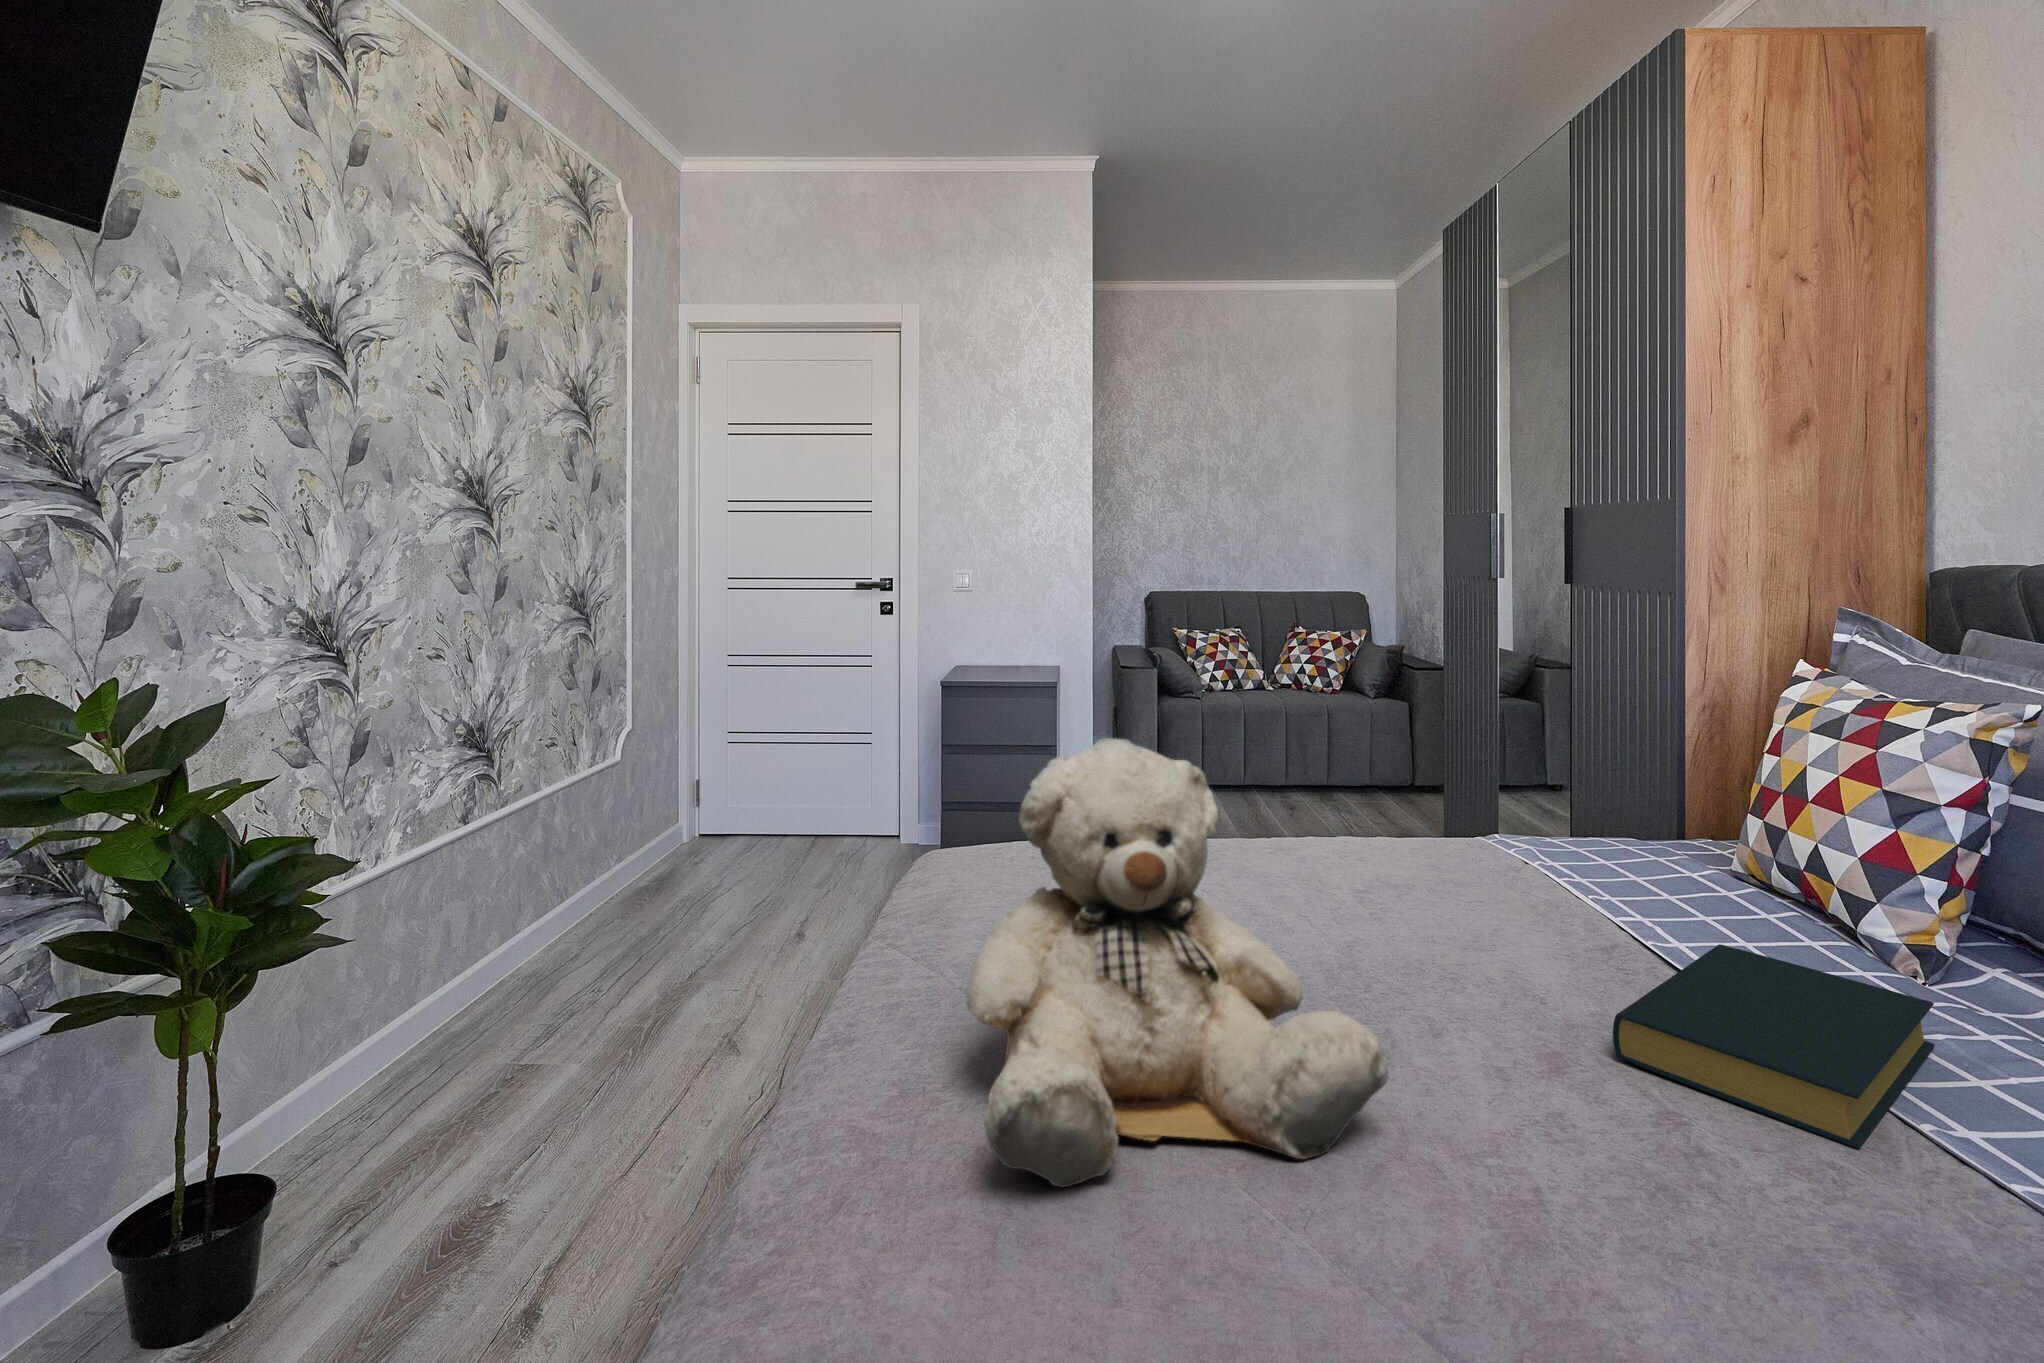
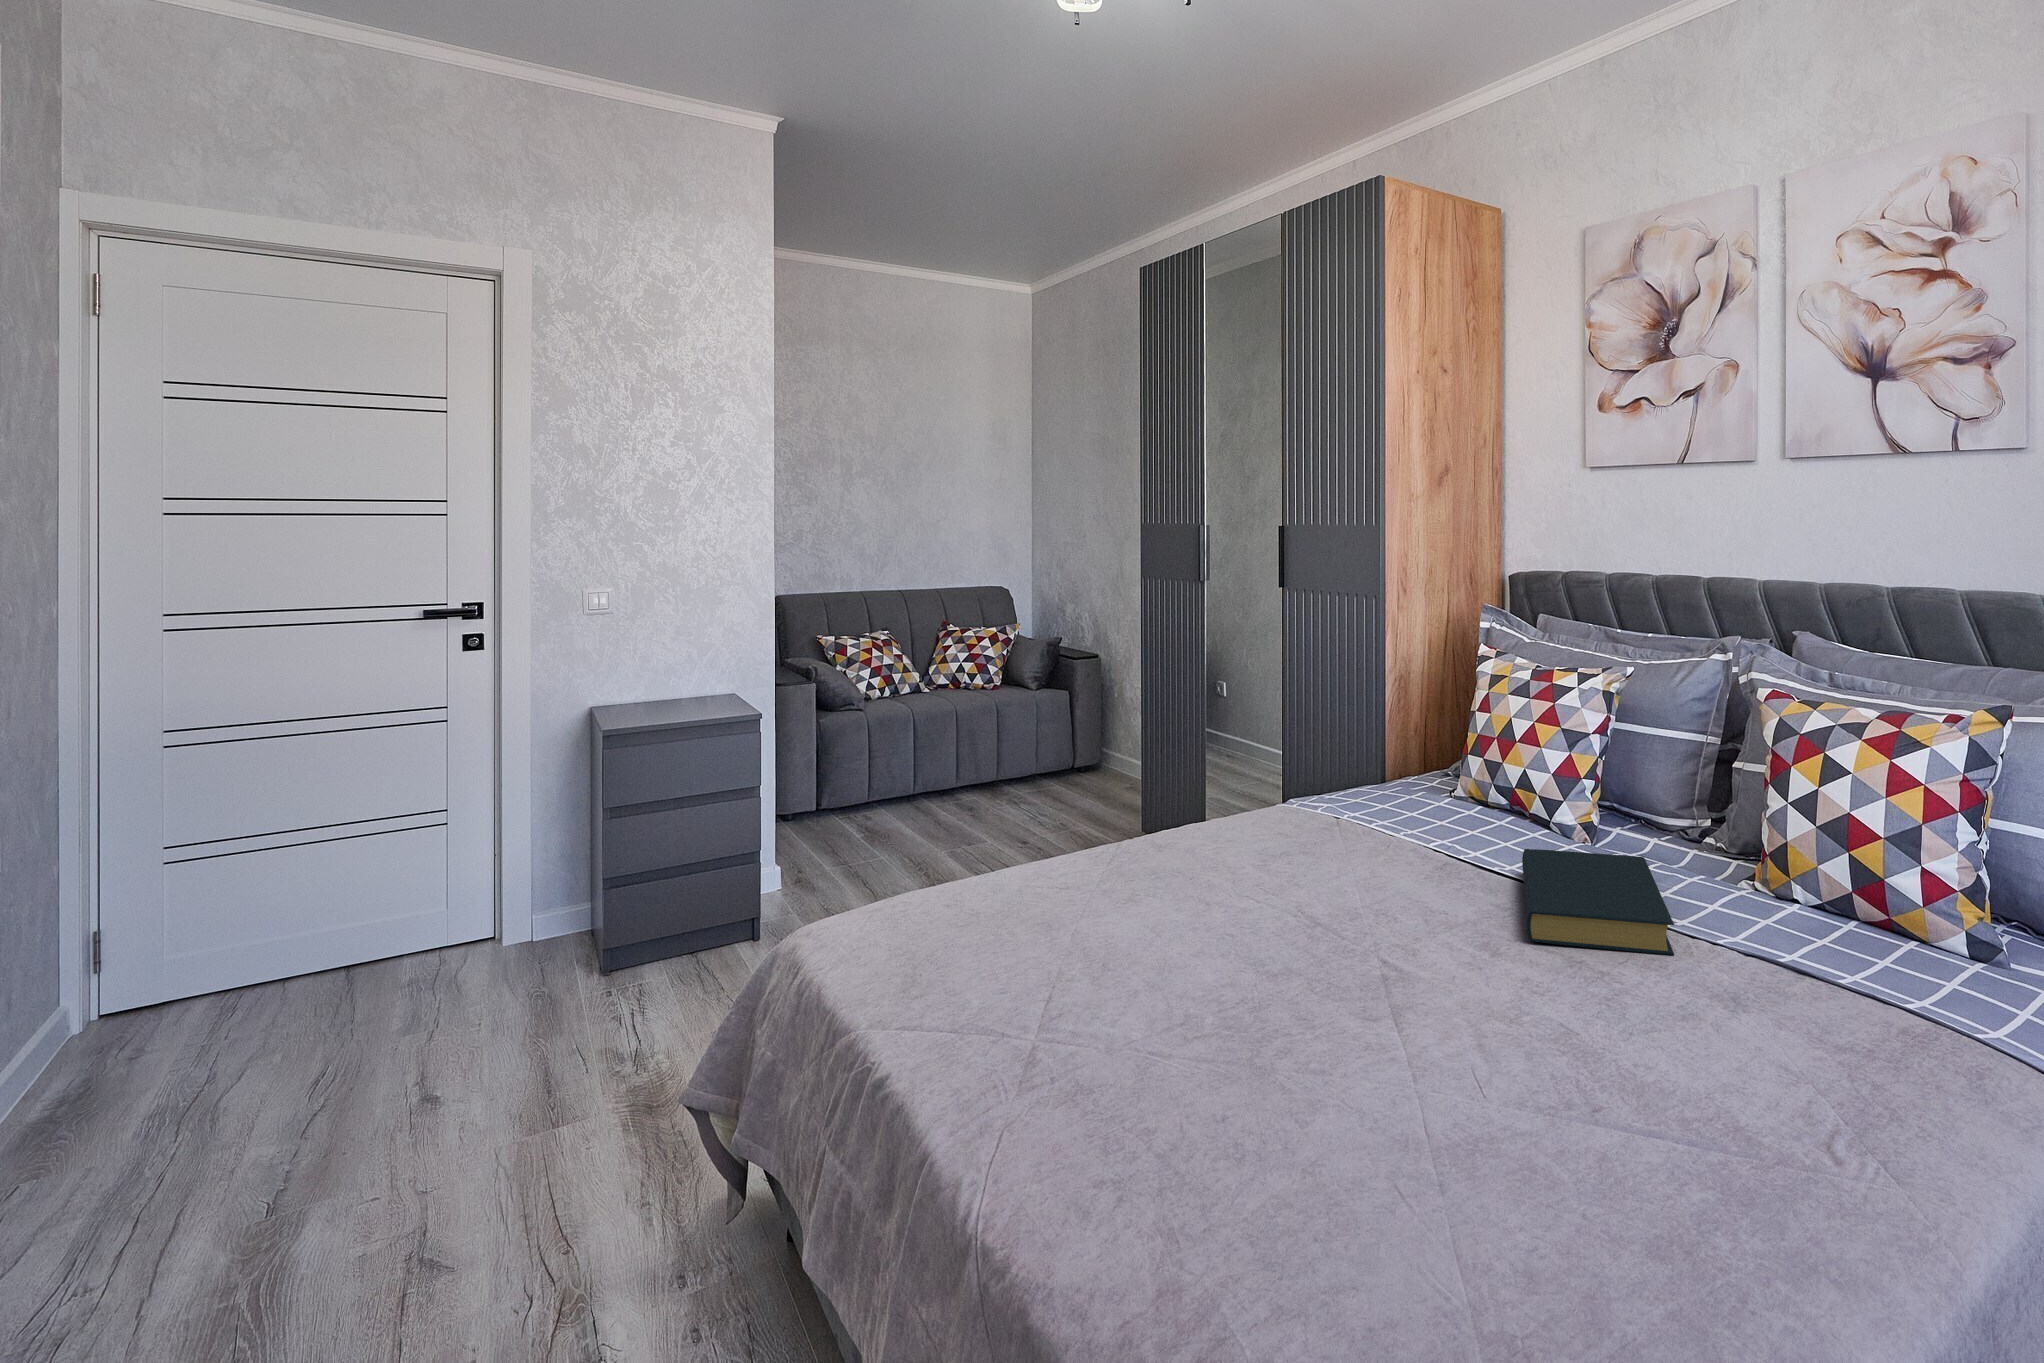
teddy bear: present [966,738,1388,1188] -> none [1148,778,1486,1178]

